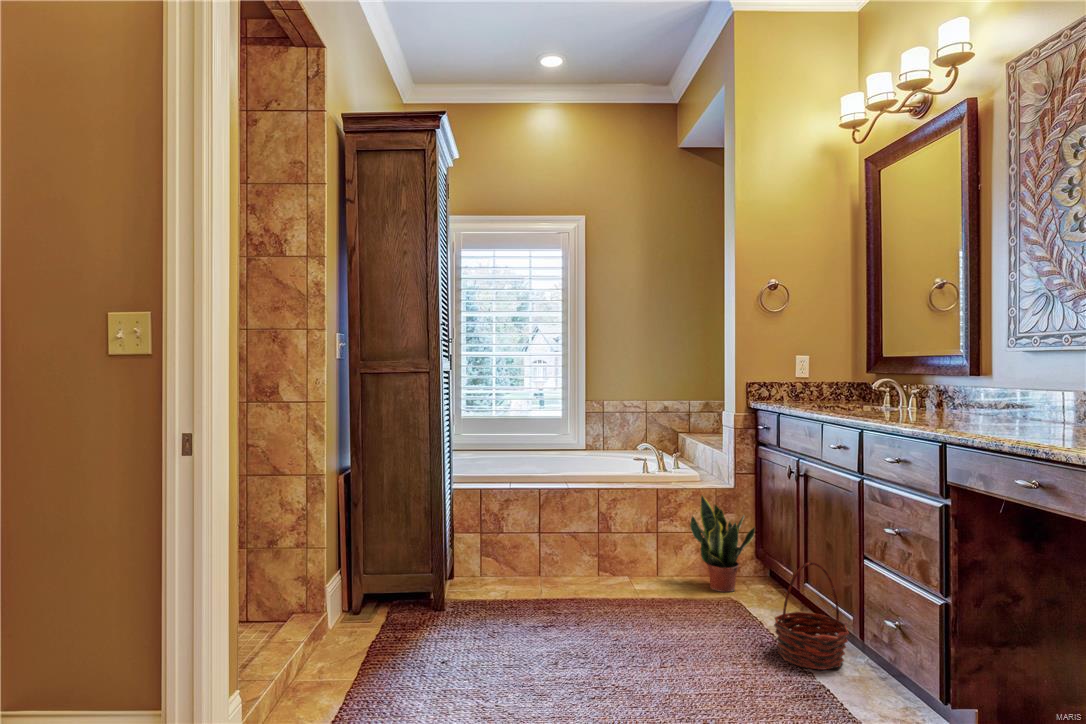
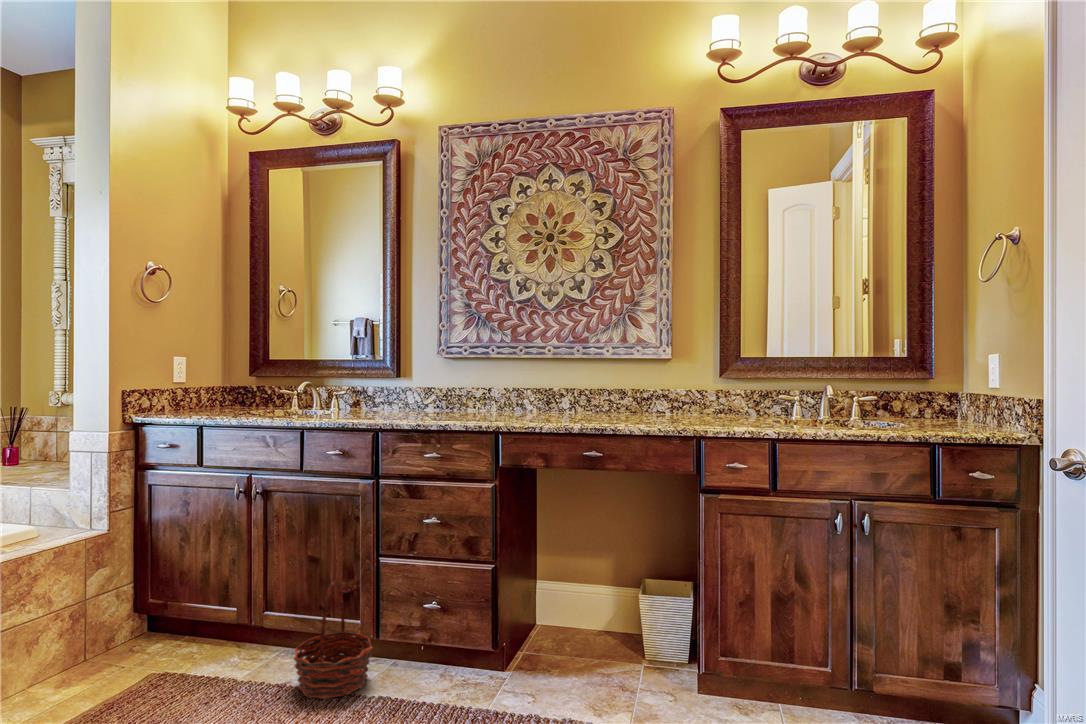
potted plant: present [690,496,755,592] -> none [69,550,160,674]

